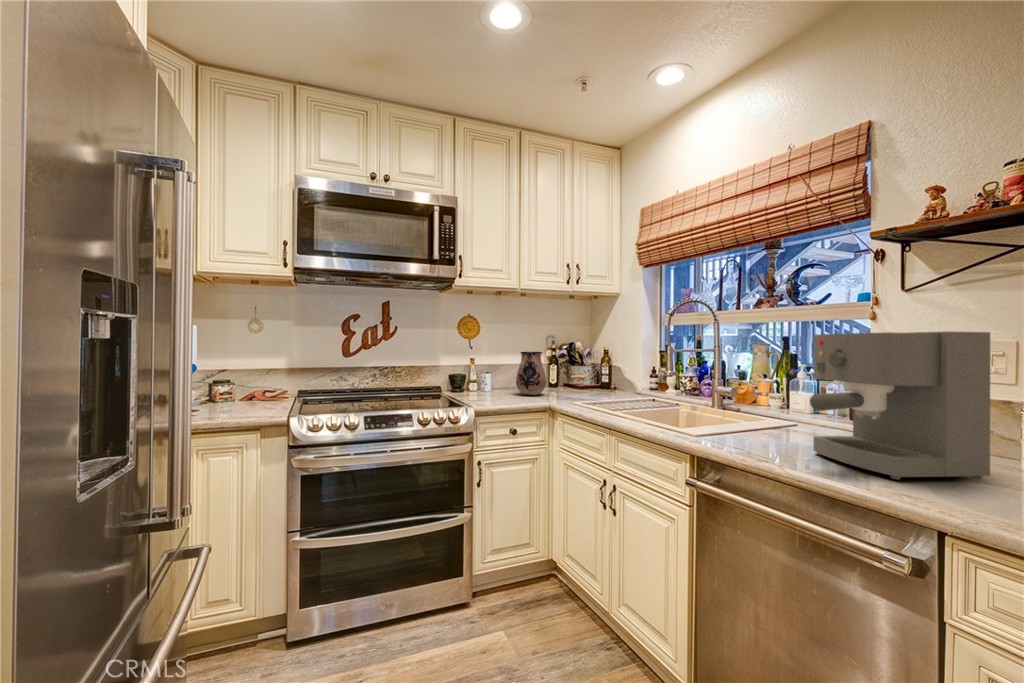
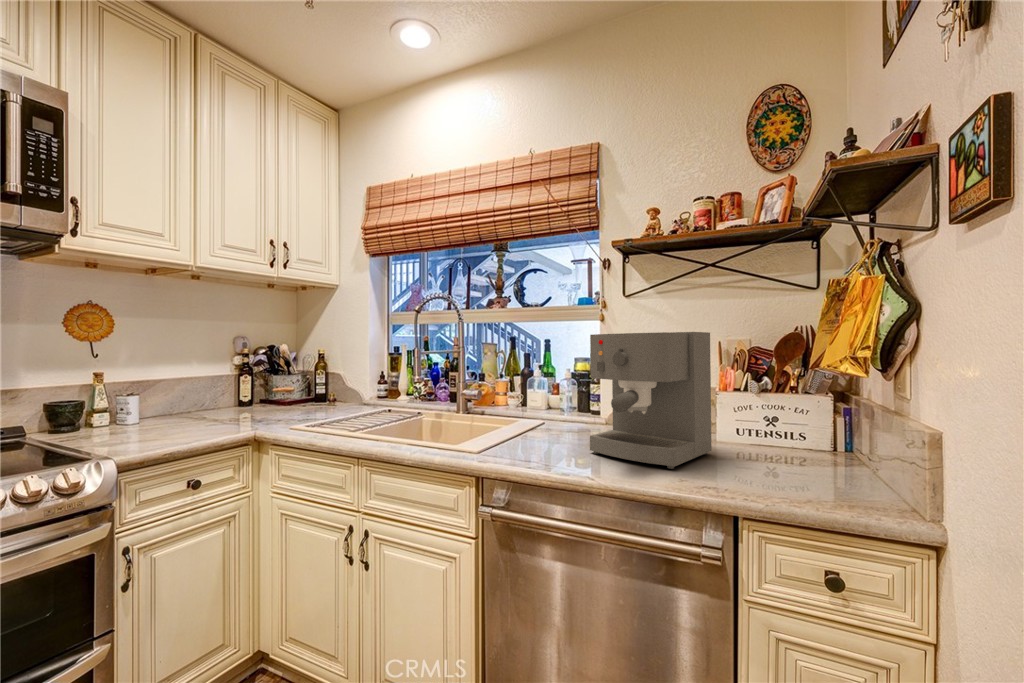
ceramic pitcher: present [516,352,546,395] -> none [189,359,241,423]

